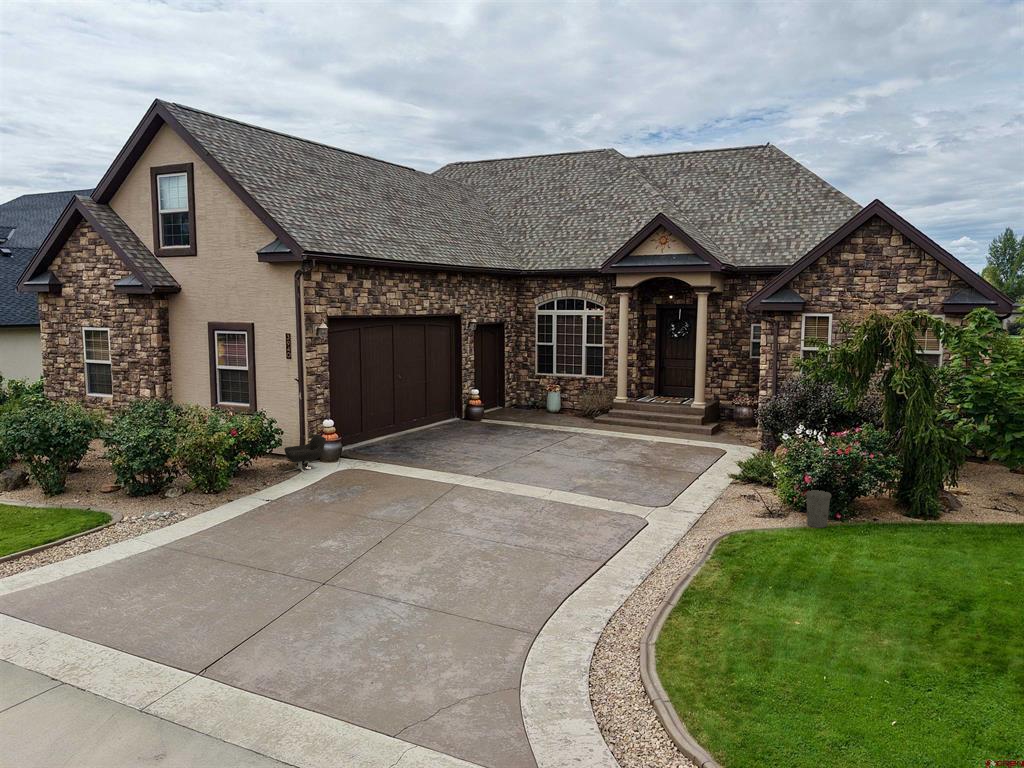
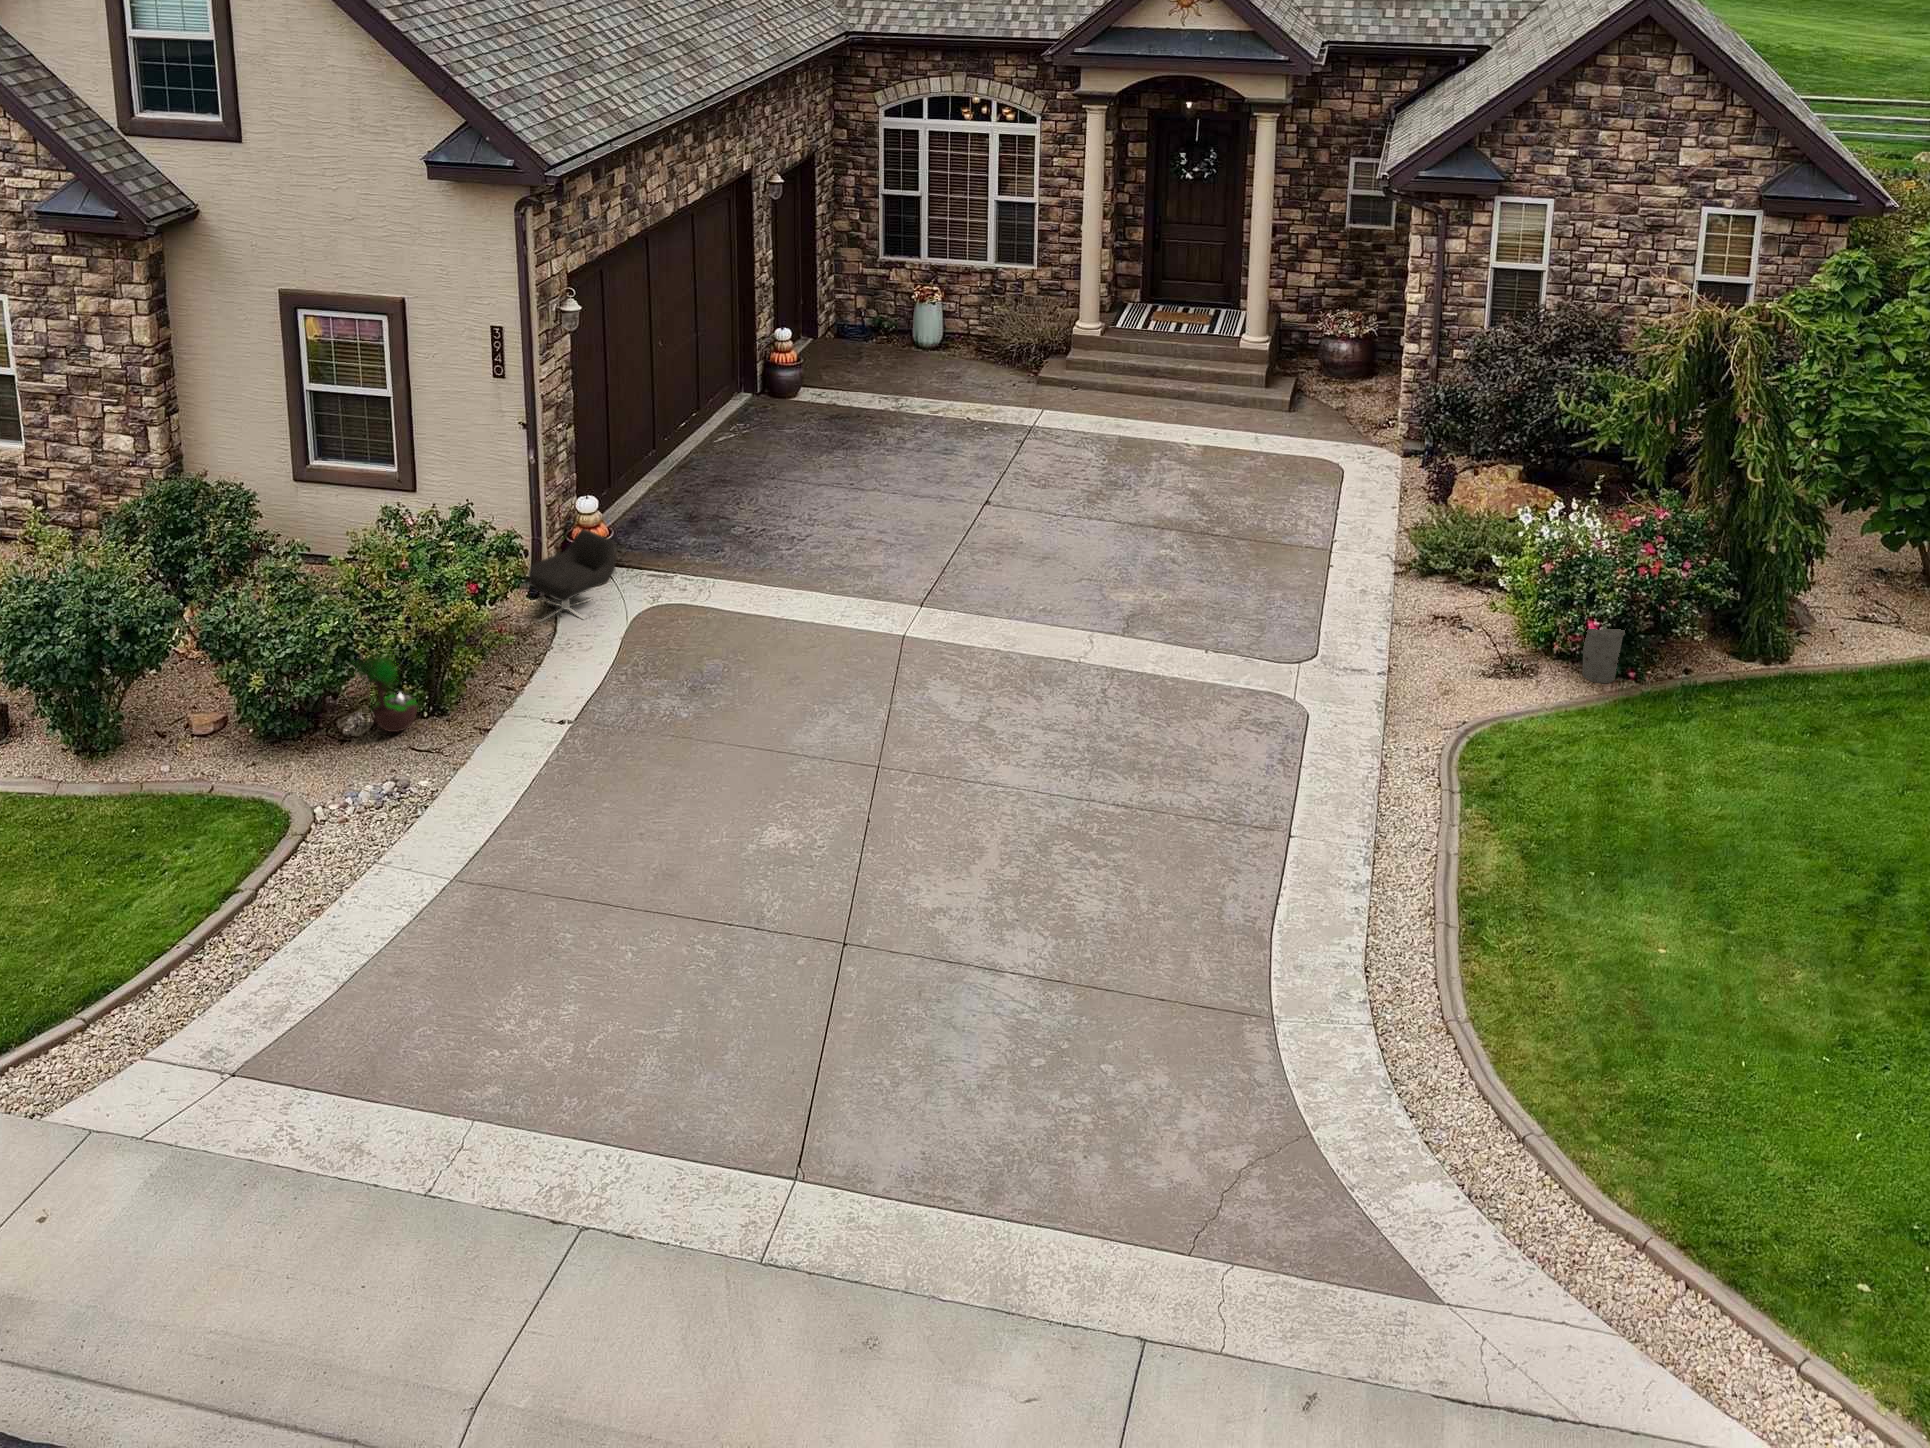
potted tree: none [156,451,190,498] -> present [351,652,417,732]

